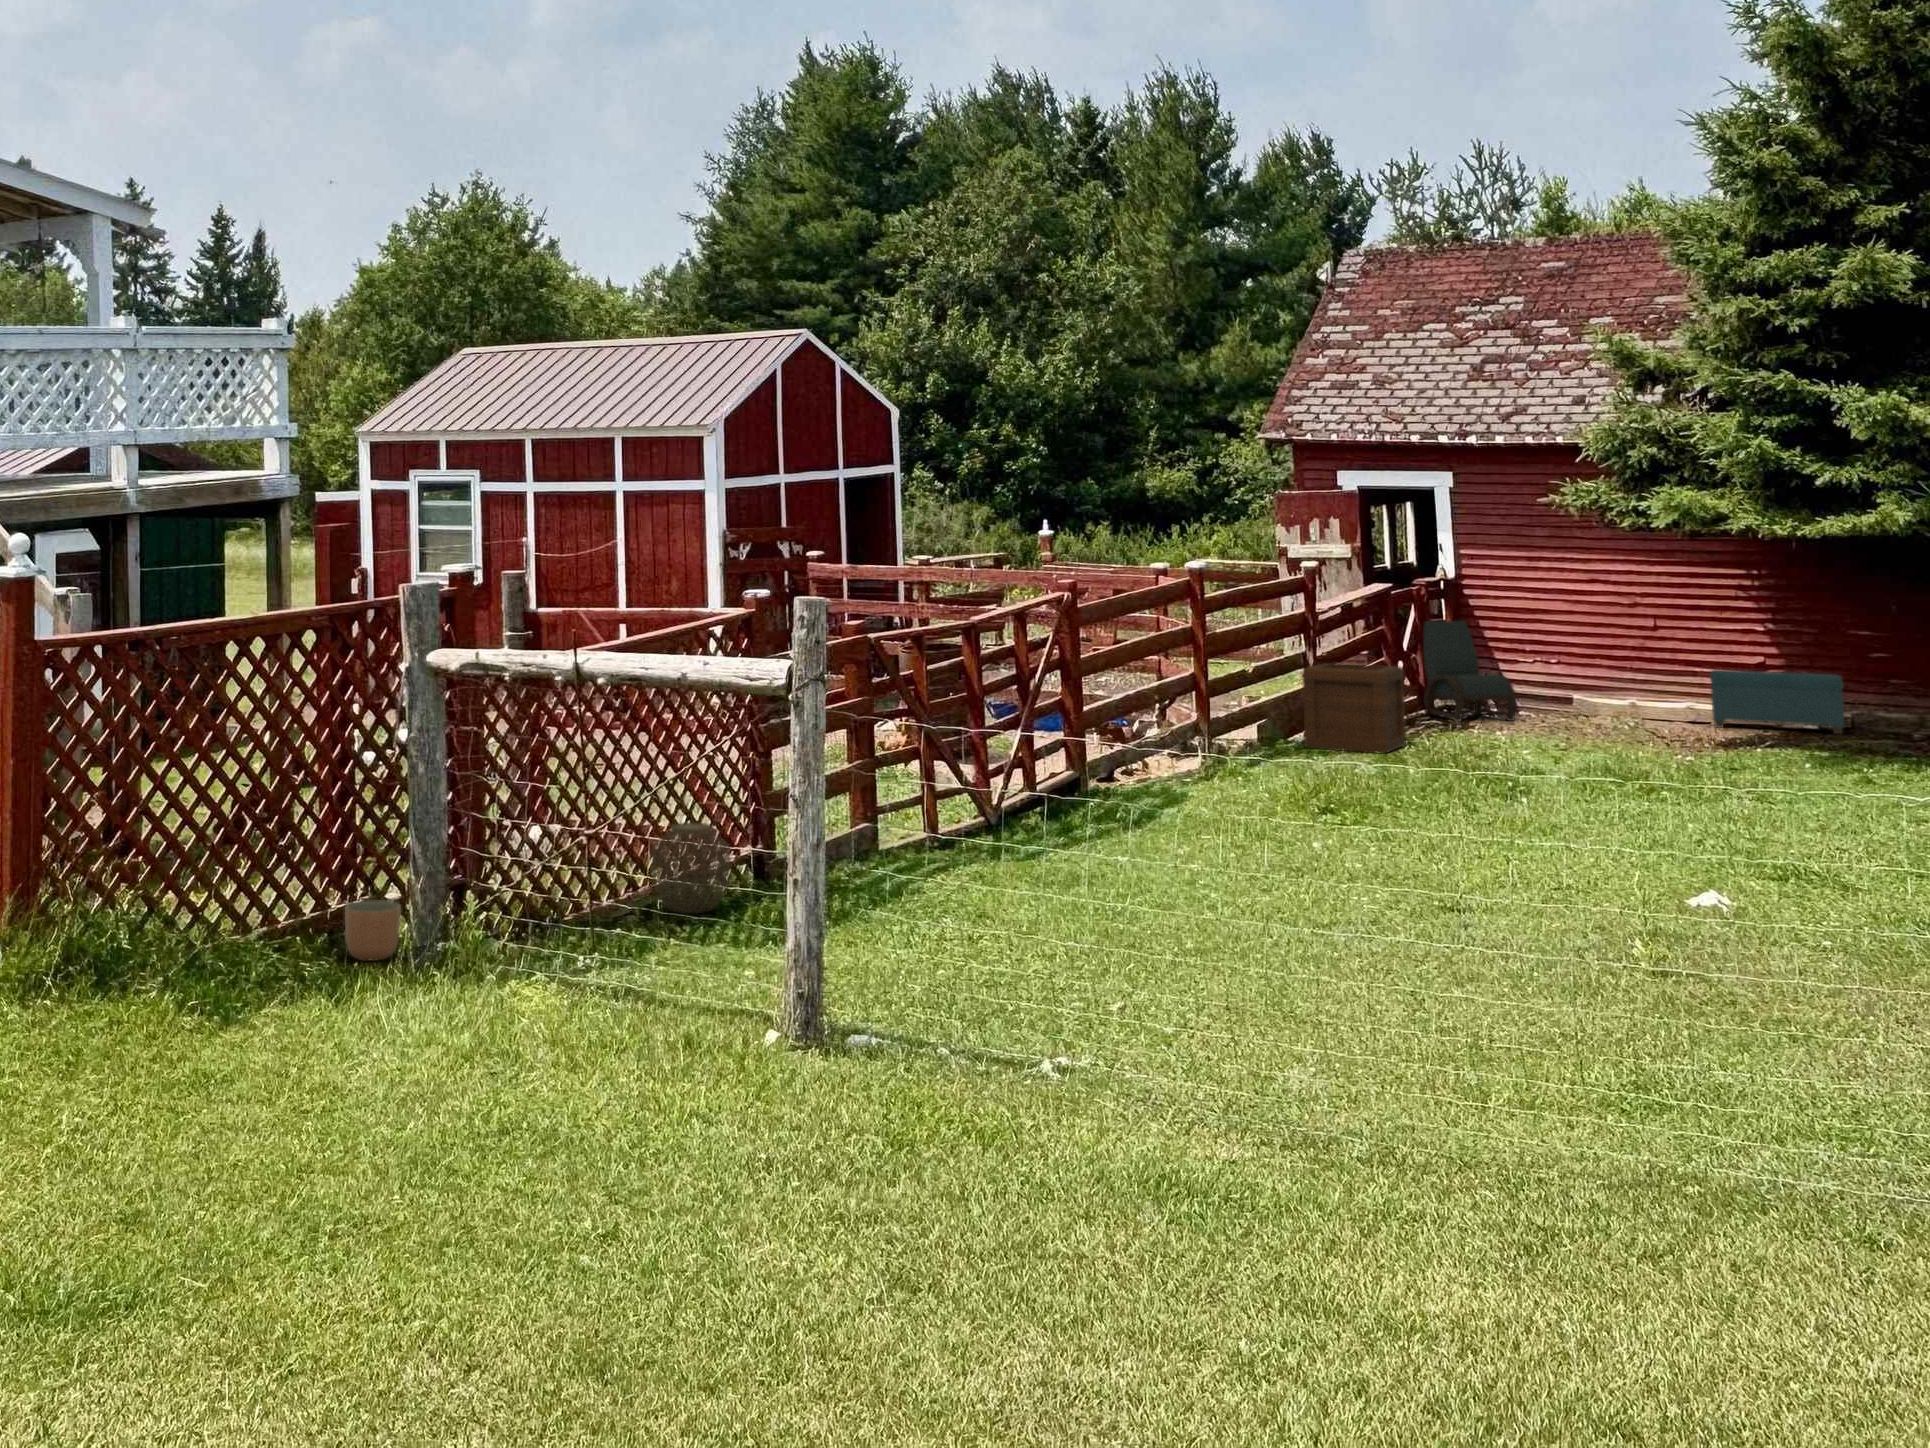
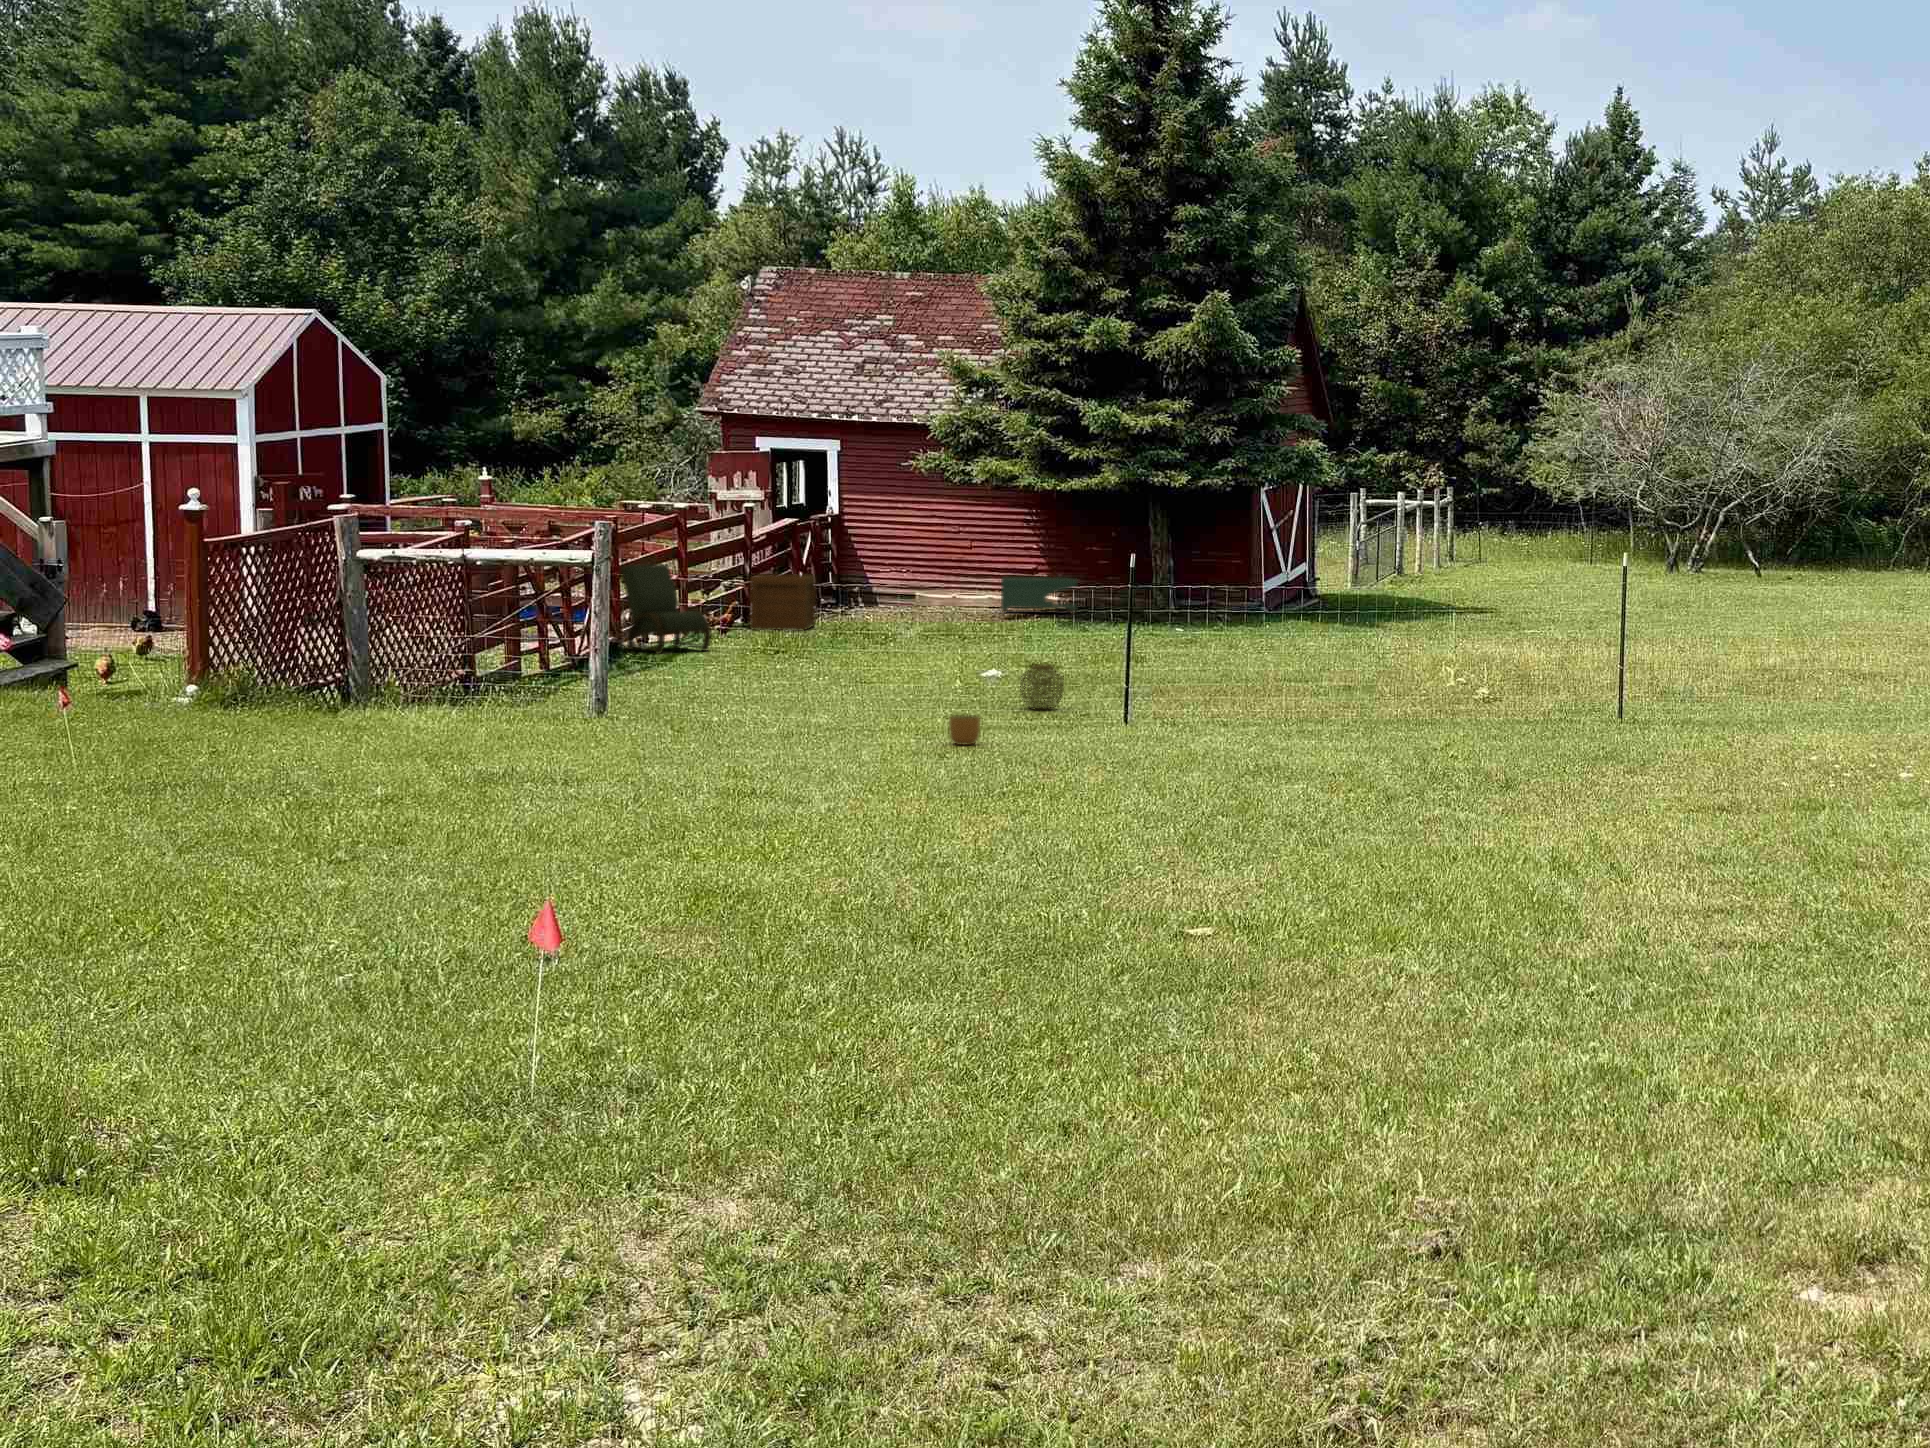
lounge chair: present [1423,621,1517,722] -> present [621,564,711,654]
woven basket: present [652,822,730,913] -> present [1020,664,1064,710]
planter: present [345,901,401,961] -> present [949,715,981,745]

